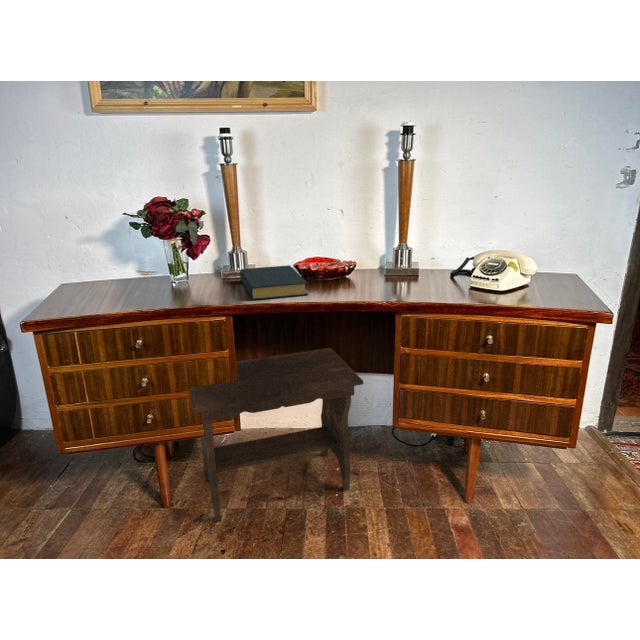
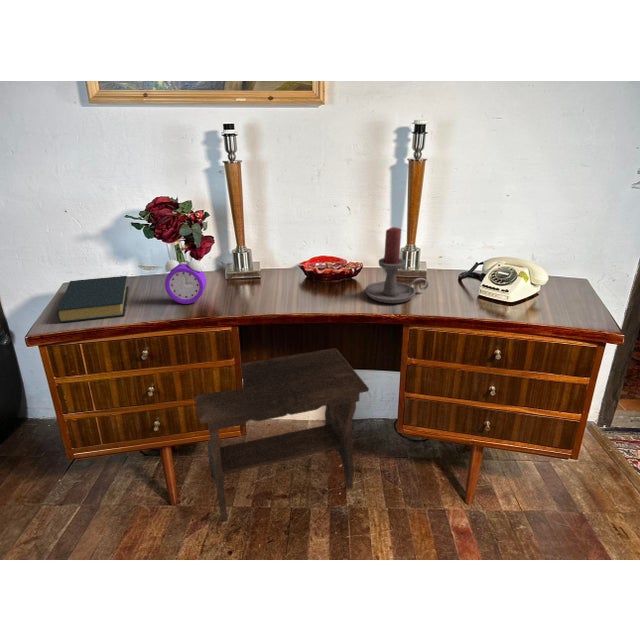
candle holder: none [358,220,420,294] -> present [365,227,429,303]
alarm clock: none [161,254,202,297] -> present [165,260,206,304]
hardback book: present [240,265,308,300] -> present [57,276,129,322]

